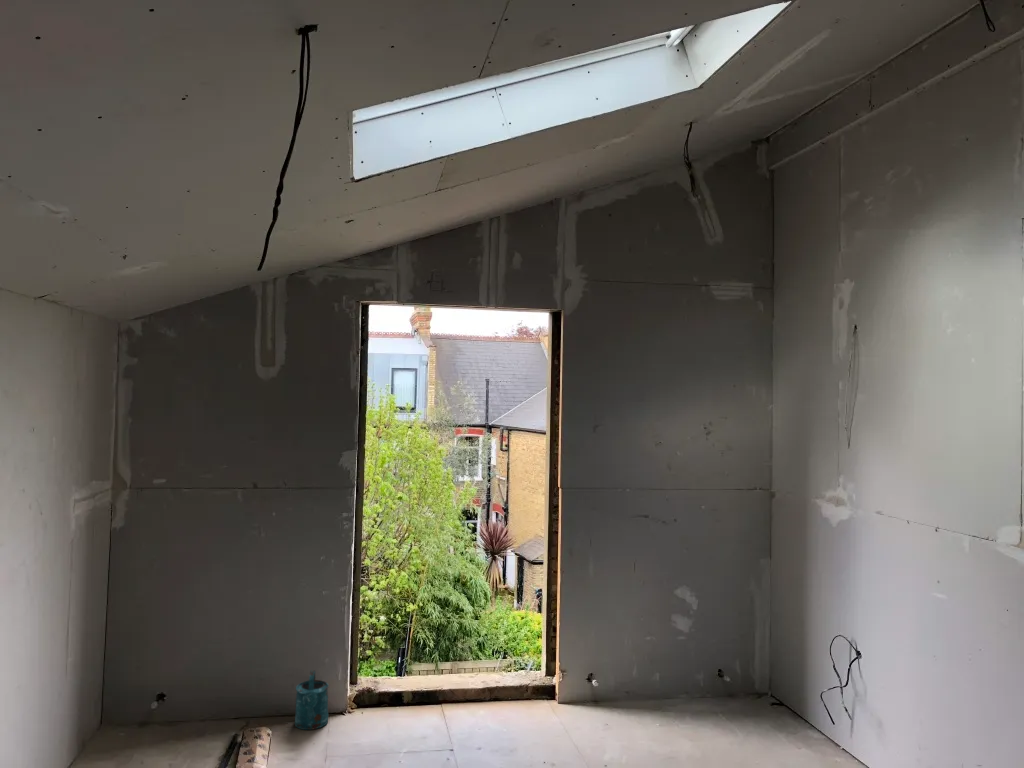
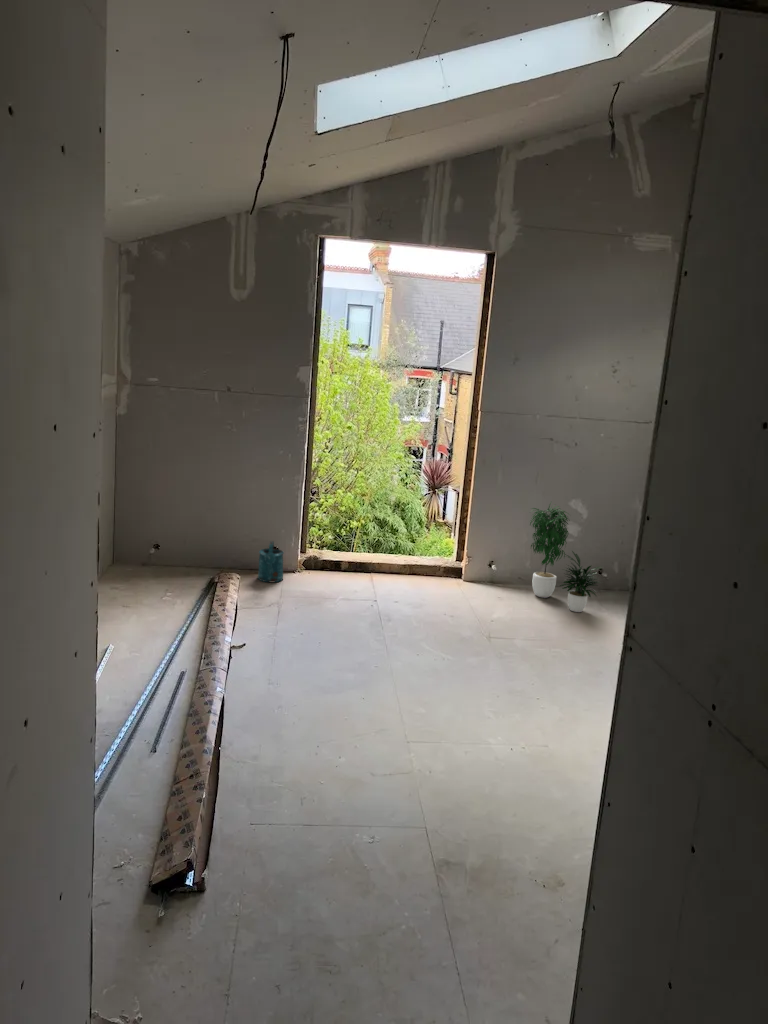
potted plant: none [626,586,725,727] -> present [530,506,600,612]

